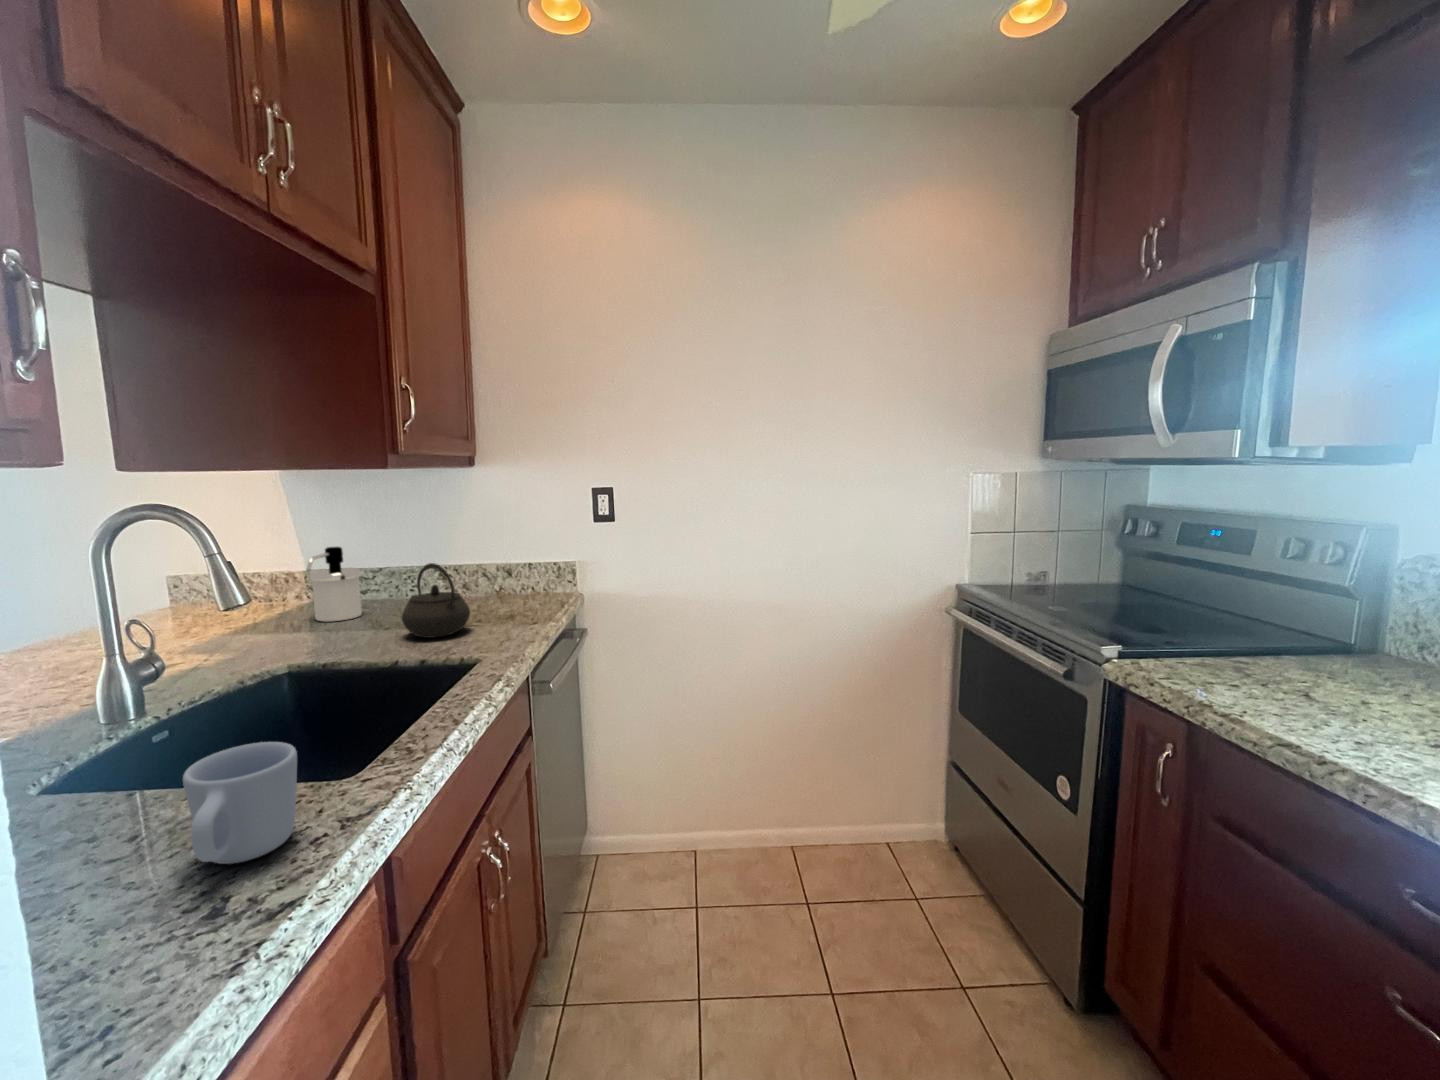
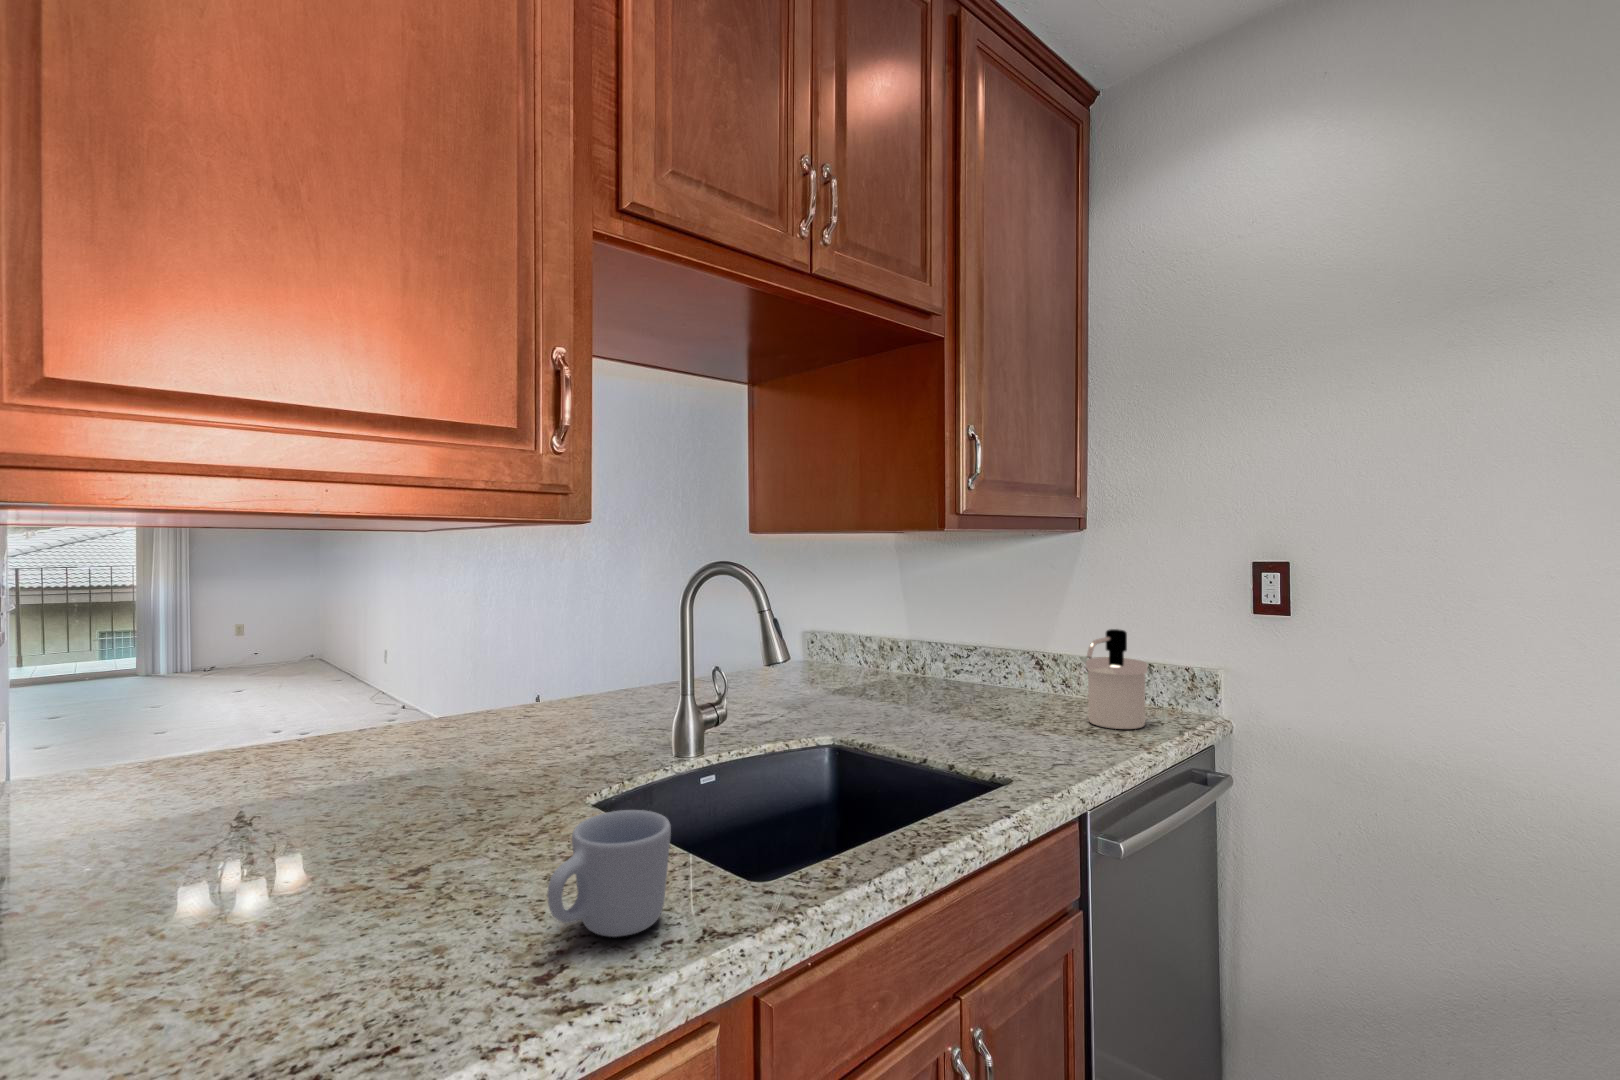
soap dispenser: present [307,547,362,622] -> present [1086,629,1147,729]
kettle: present [401,563,470,638] -> none [954,646,1035,741]

